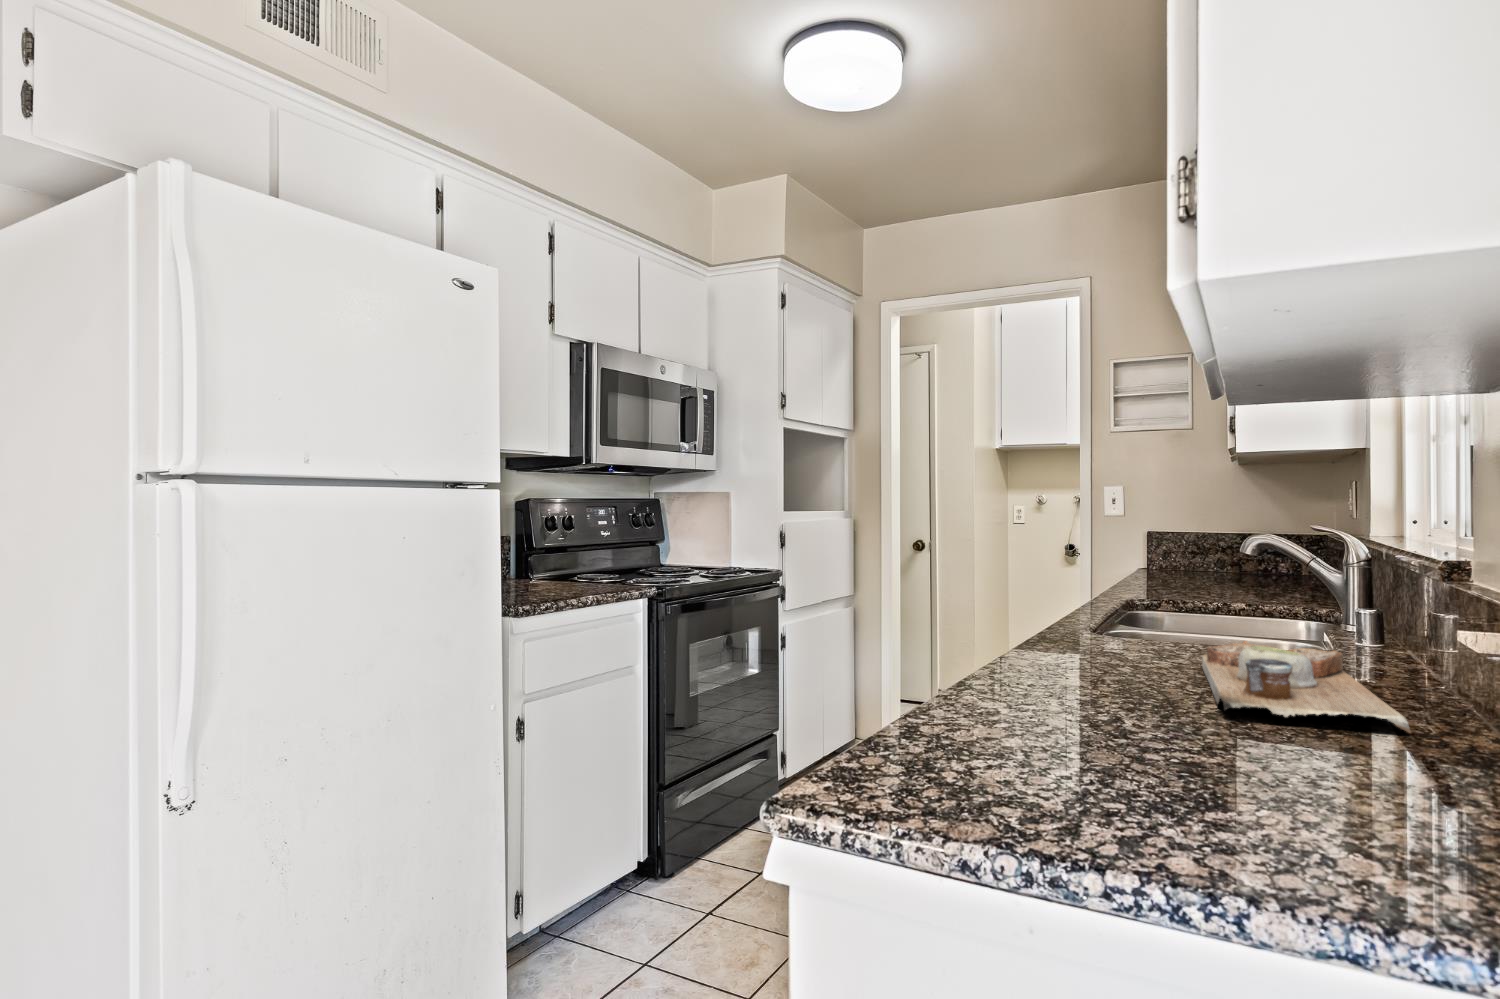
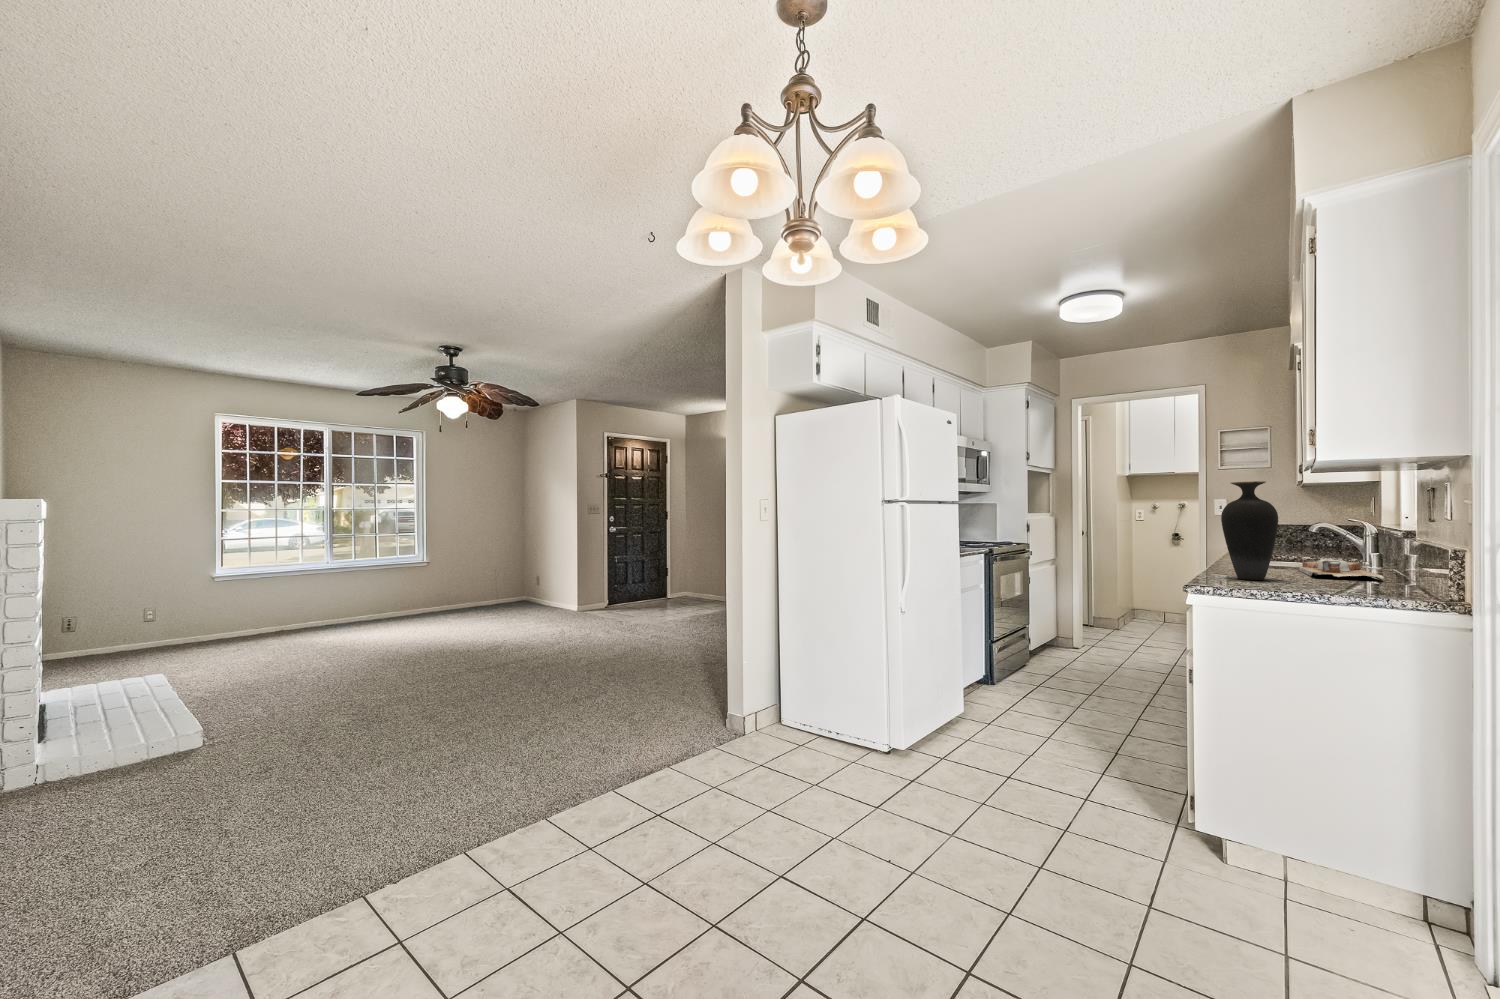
vase: none [963,416,1115,742] -> present [1221,481,1278,580]

